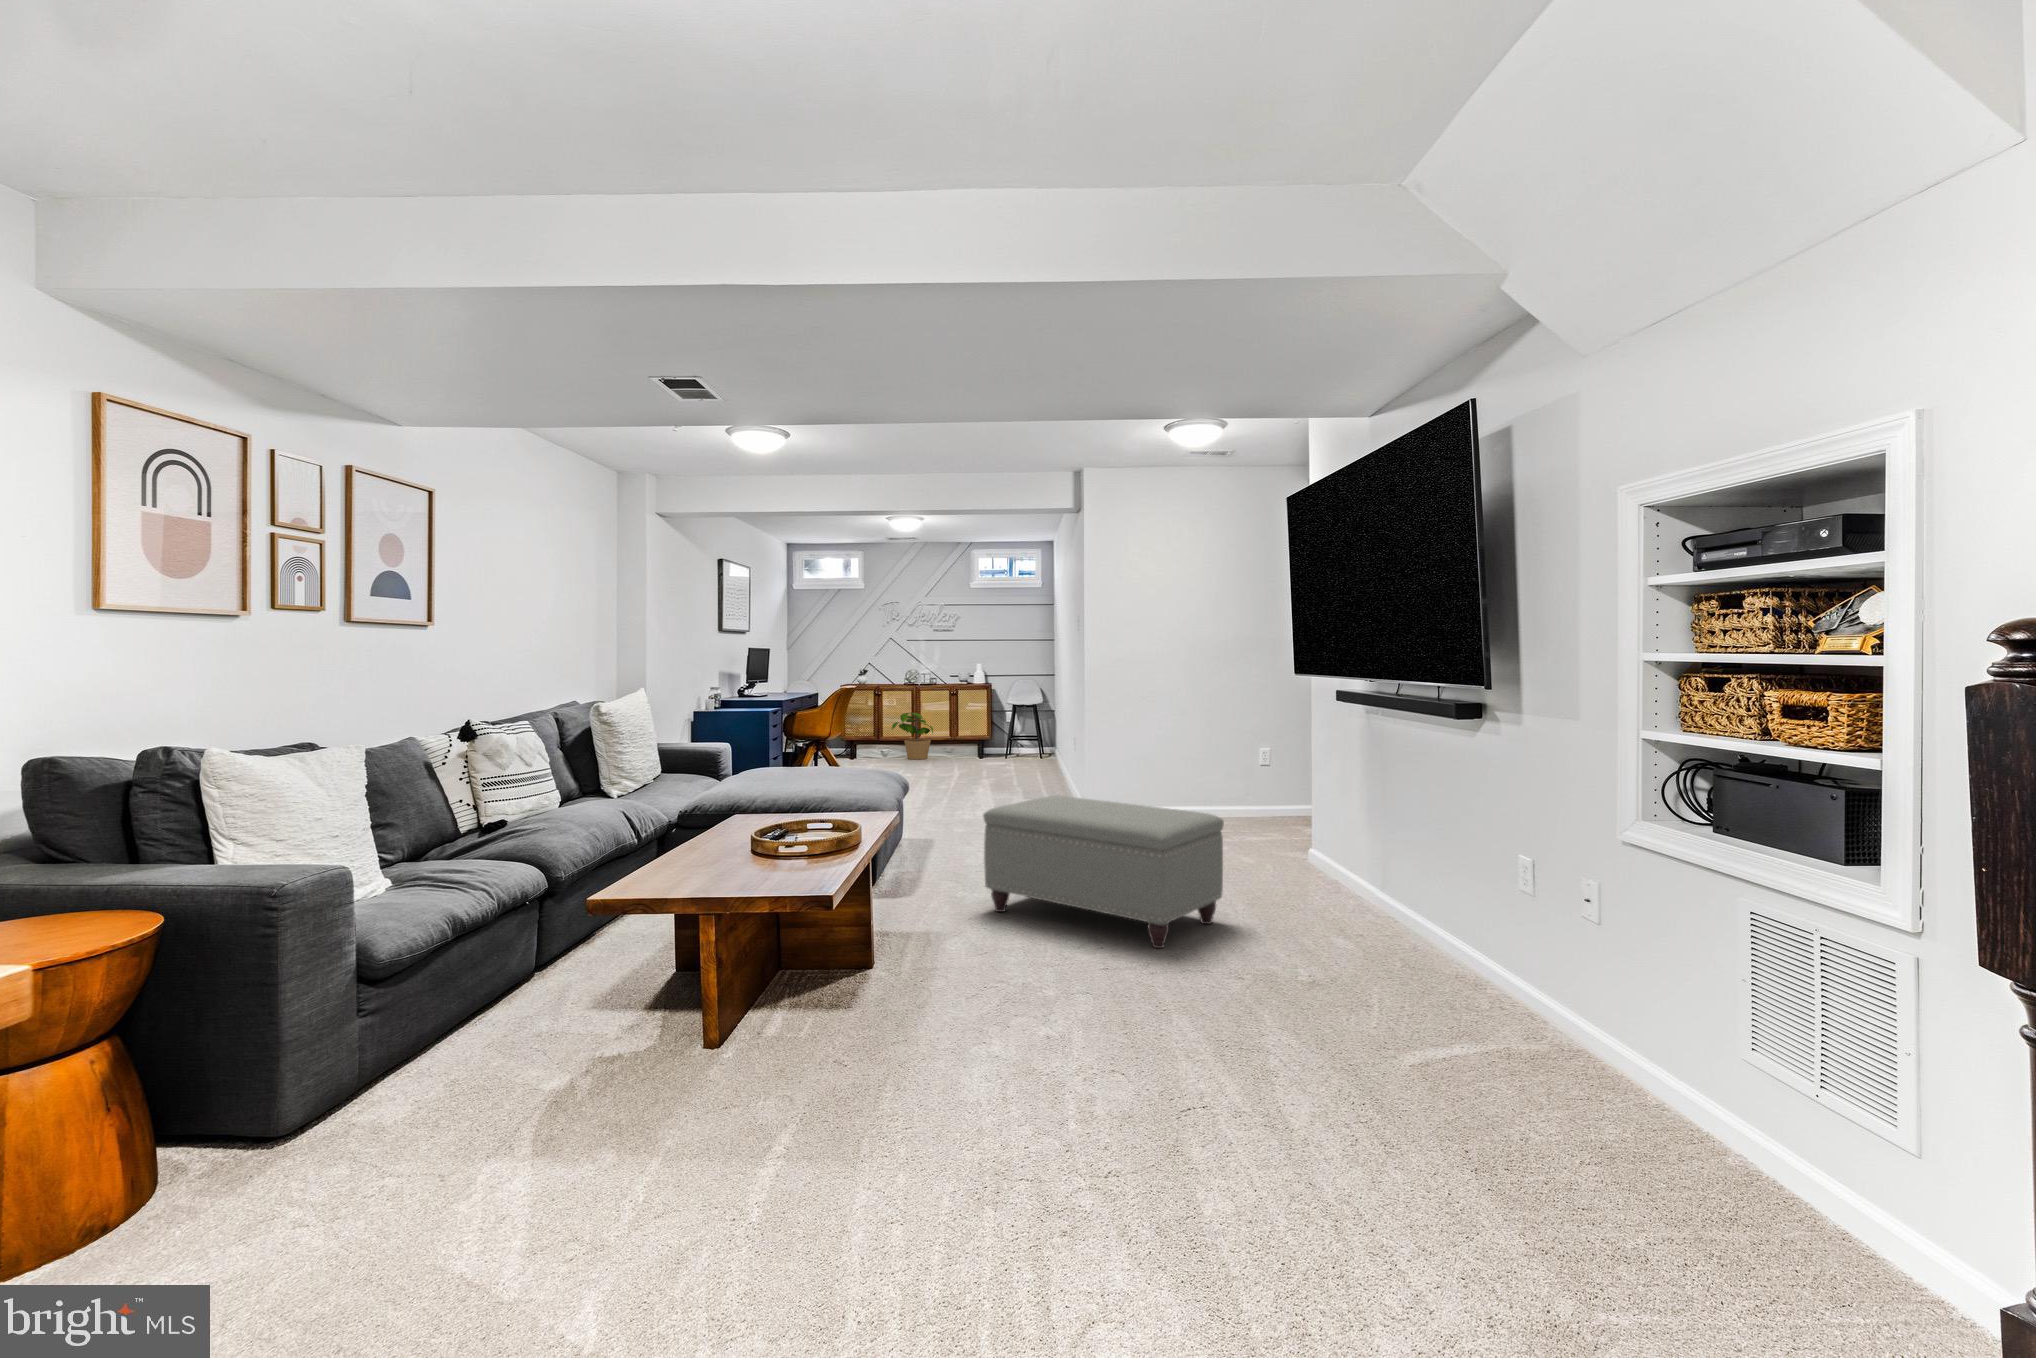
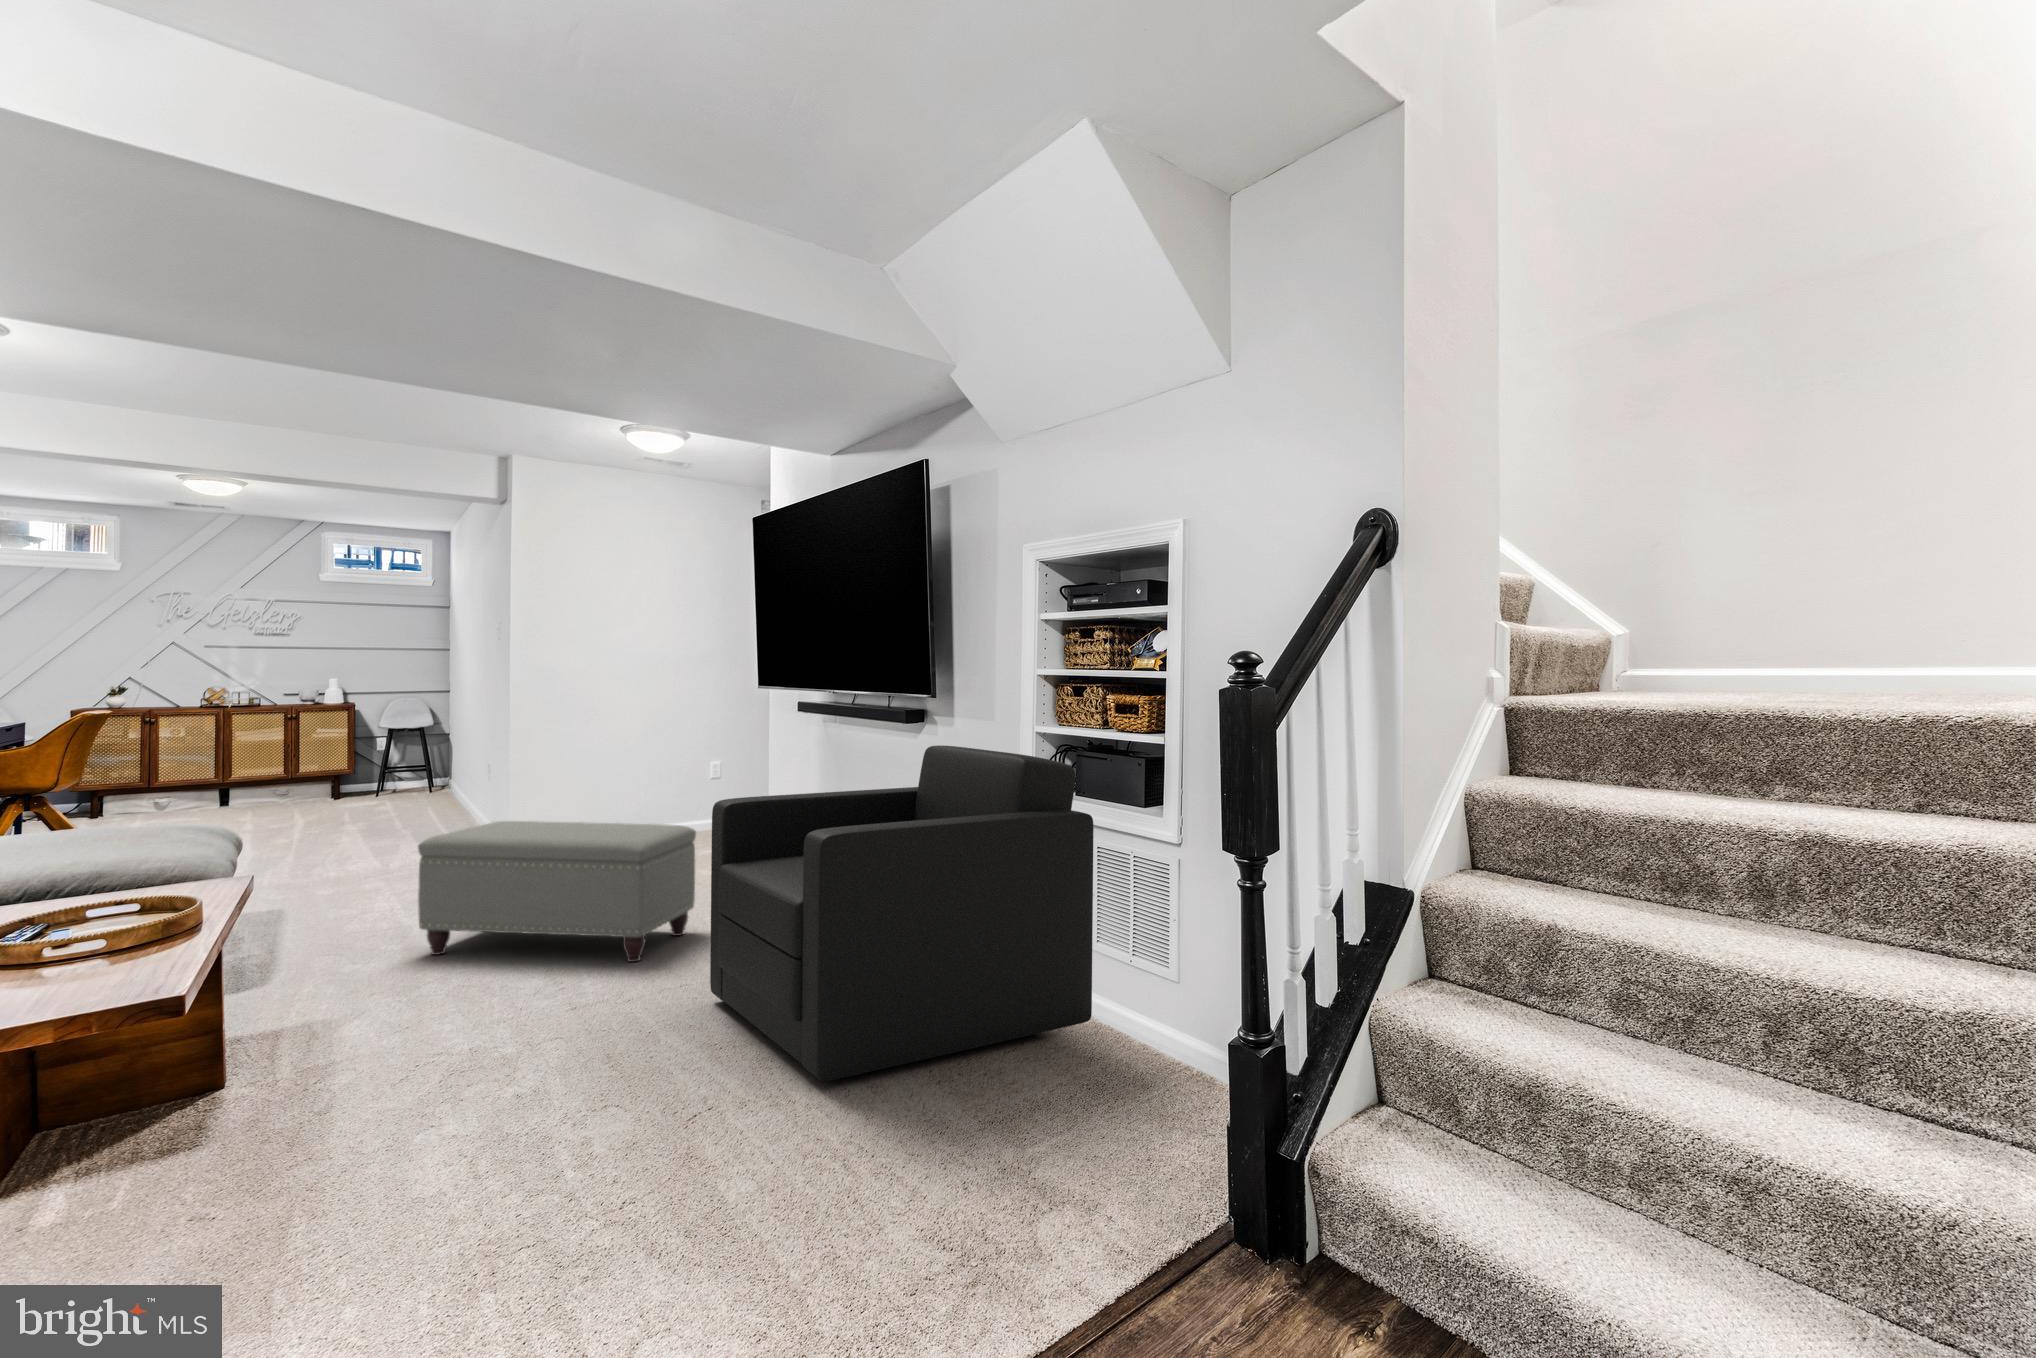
potted plant: present [892,713,933,759] -> none [193,742,263,805]
armchair: none [1220,749,1742,1164] -> present [710,746,1094,1081]

